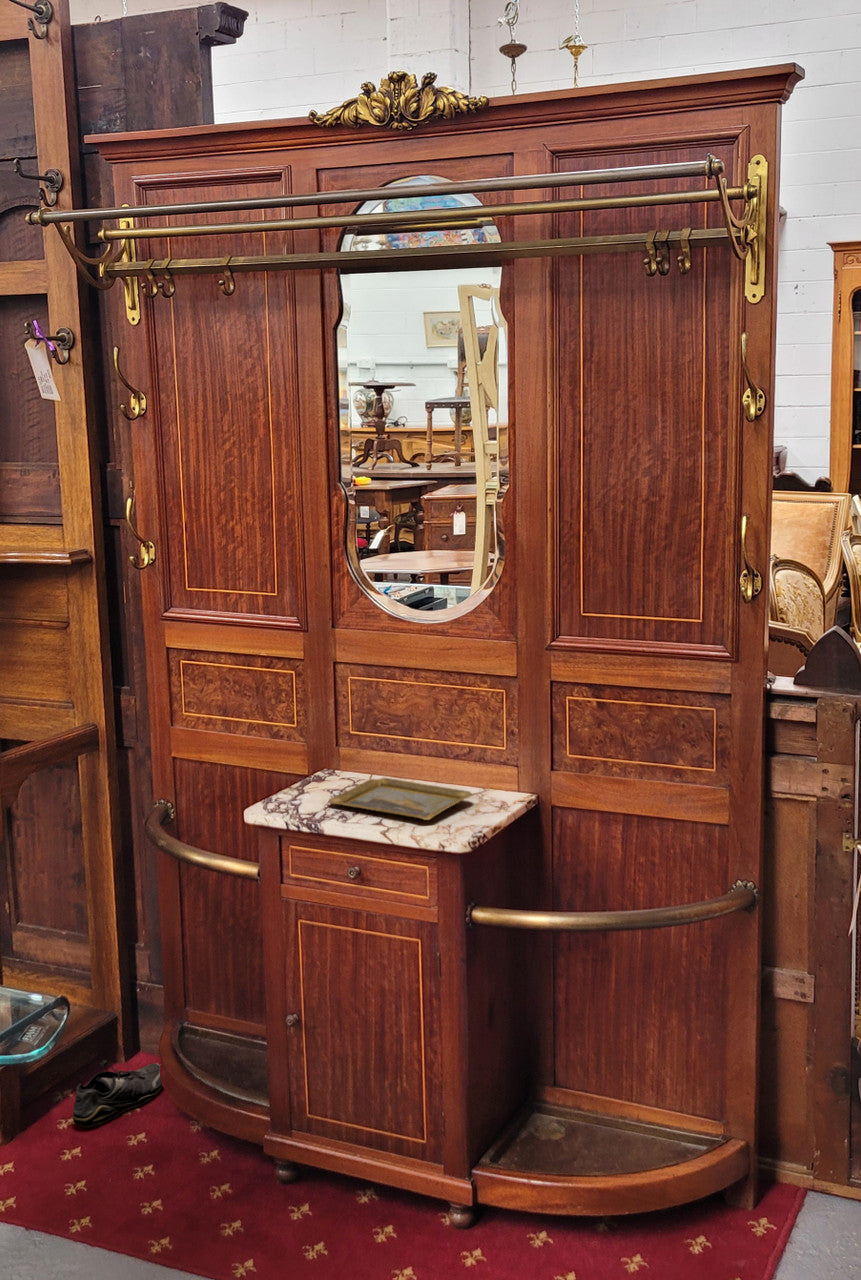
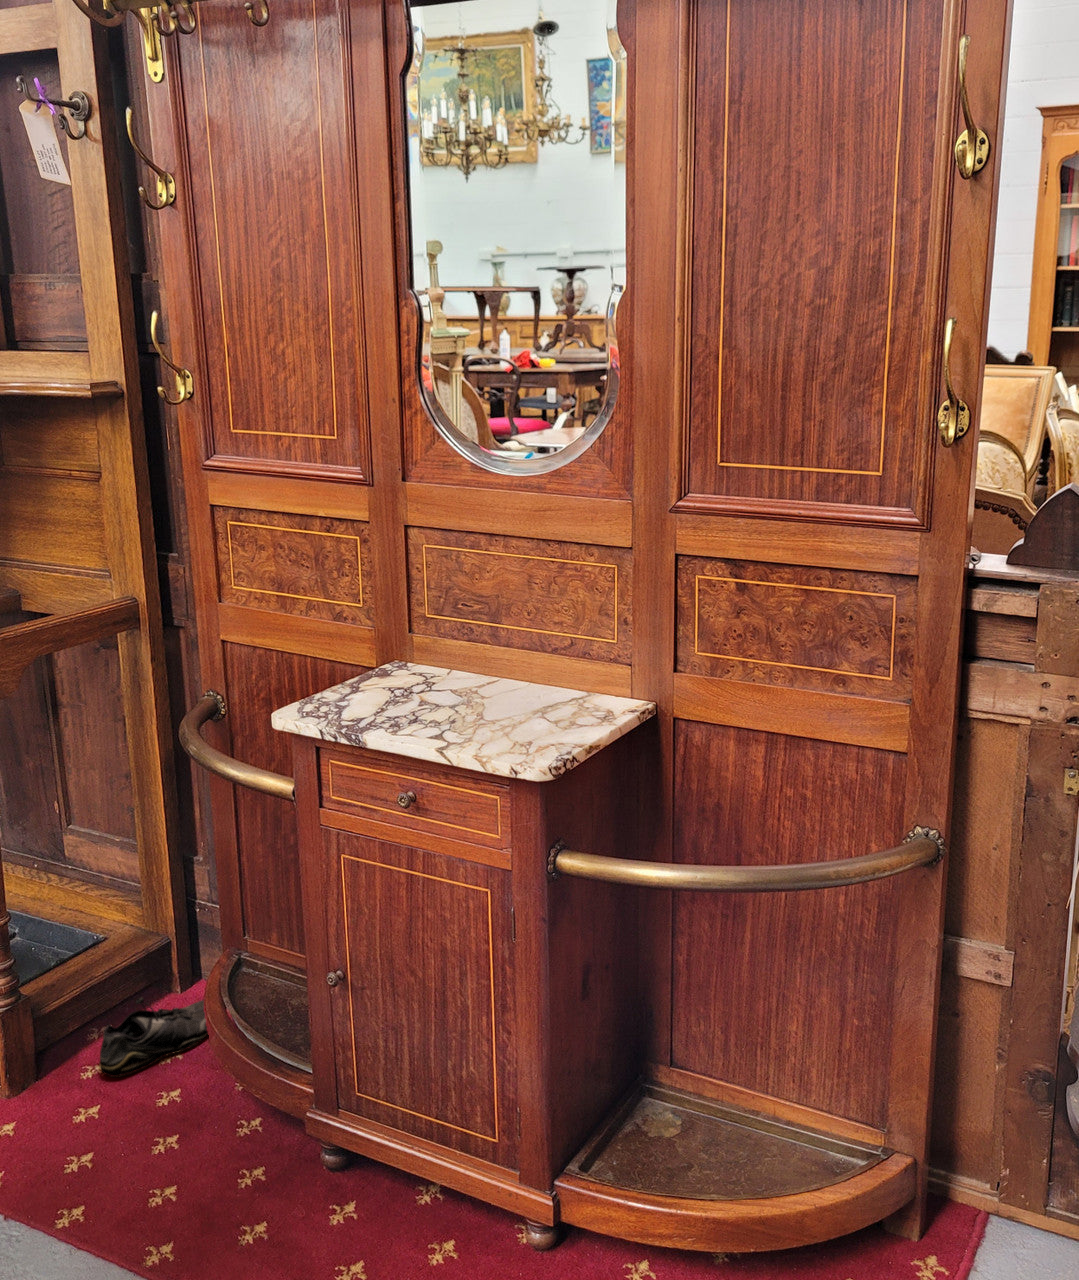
tray: present [329,778,472,820] -> none [382,674,569,733]

